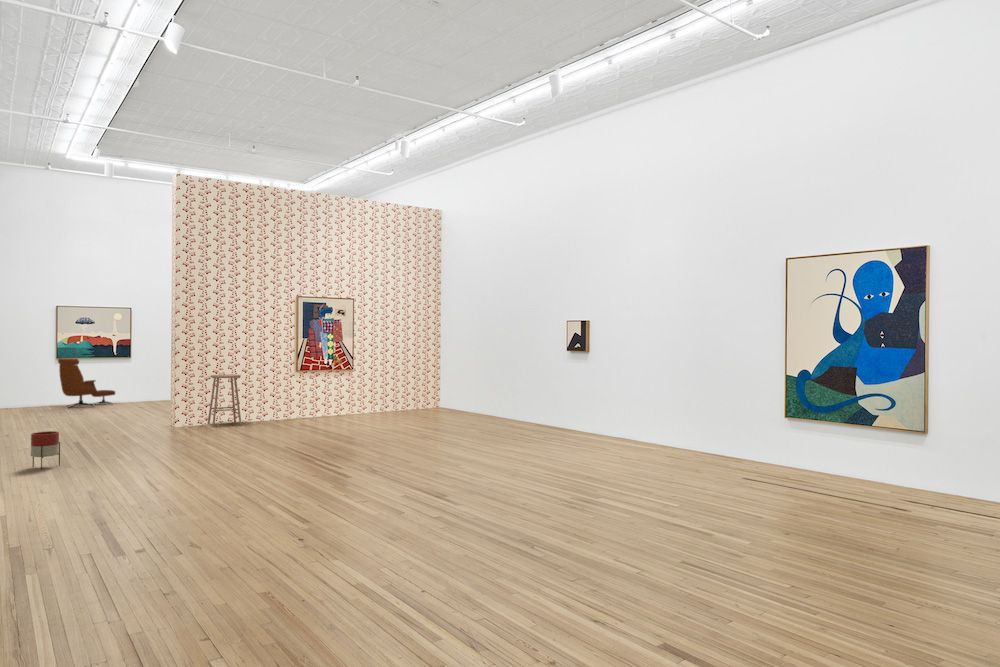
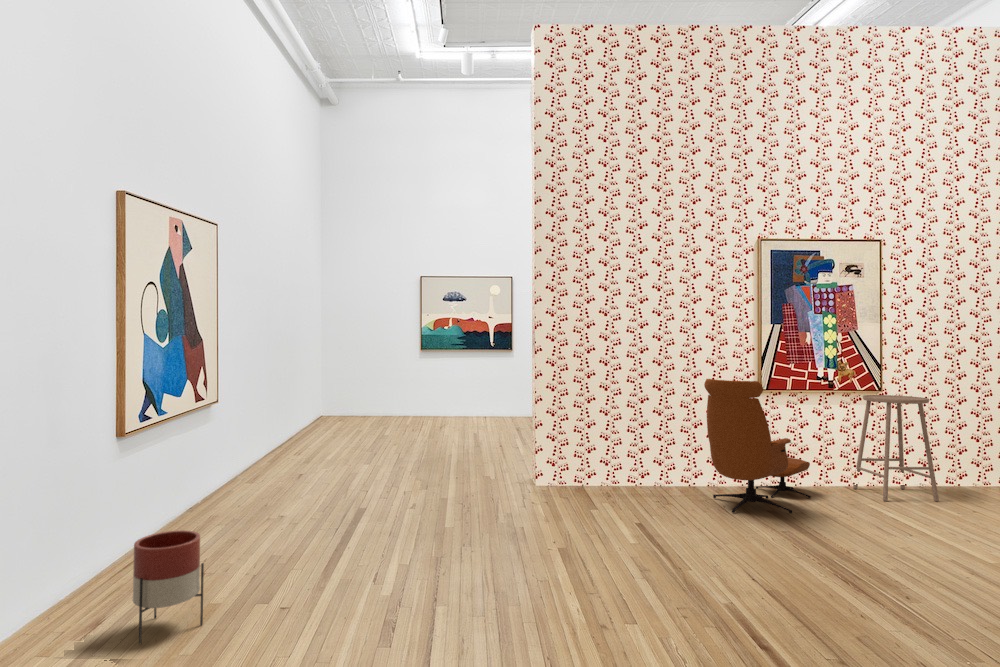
lounge chair: present [58,359,115,408] -> present [704,379,811,514]
stool: present [208,375,242,427] -> present [853,395,939,501]

